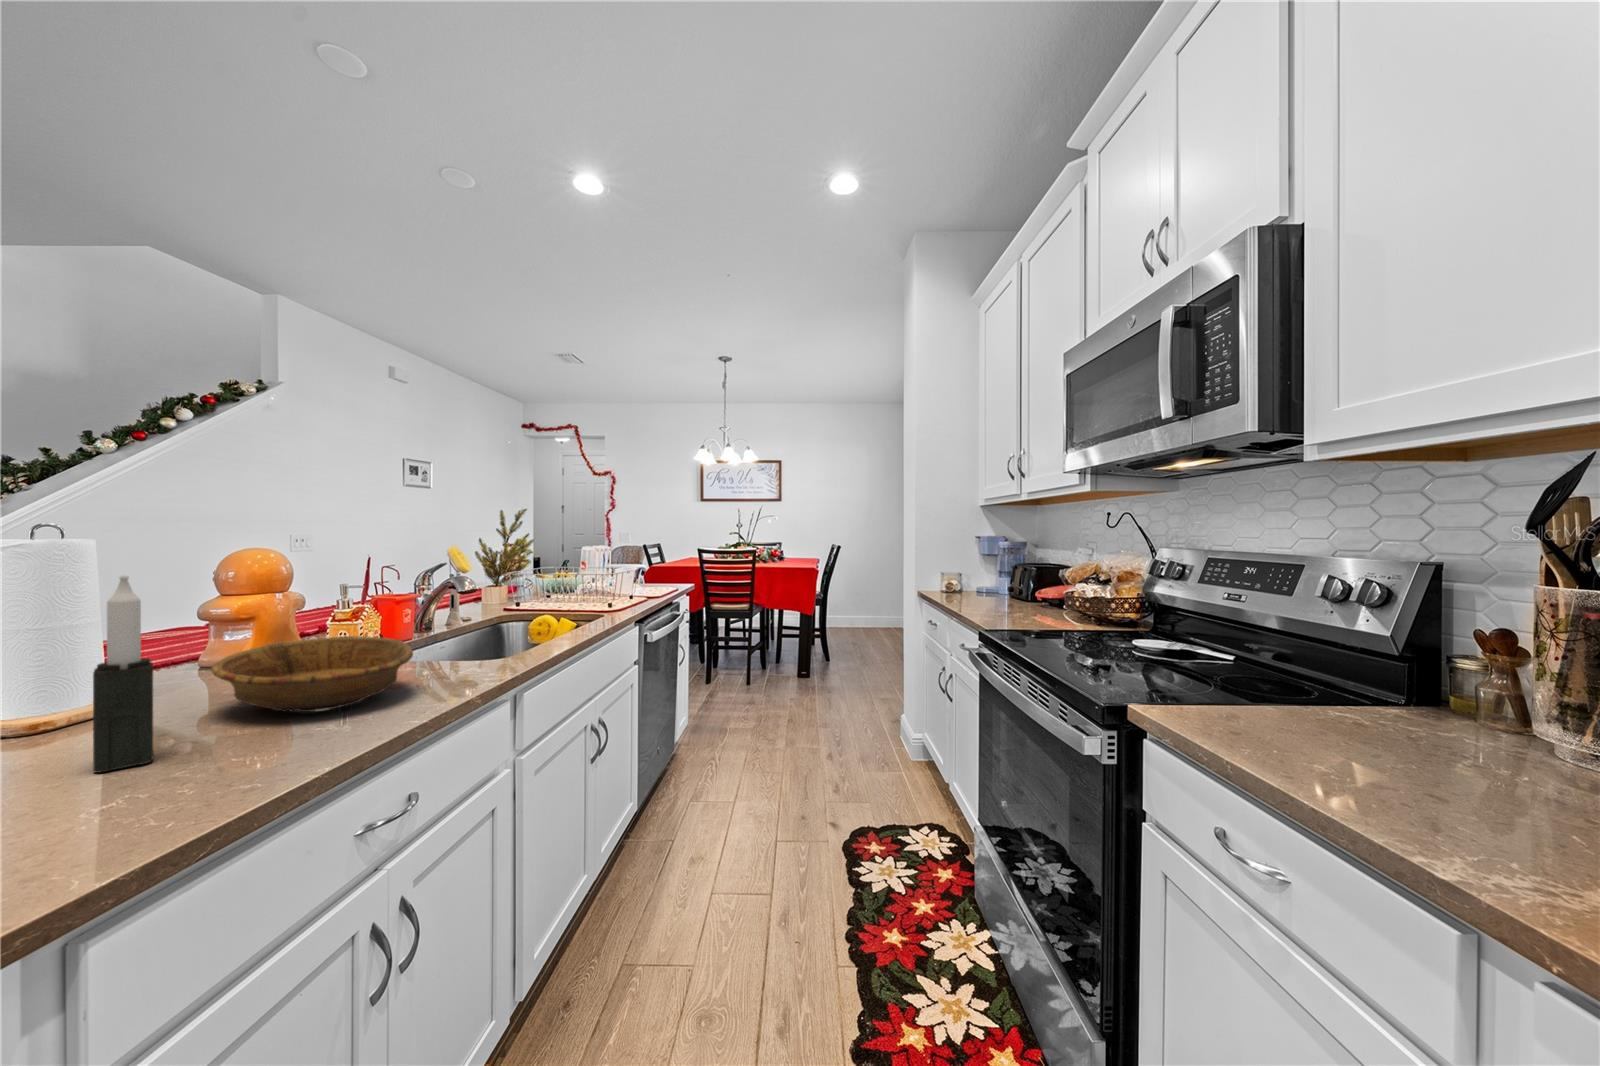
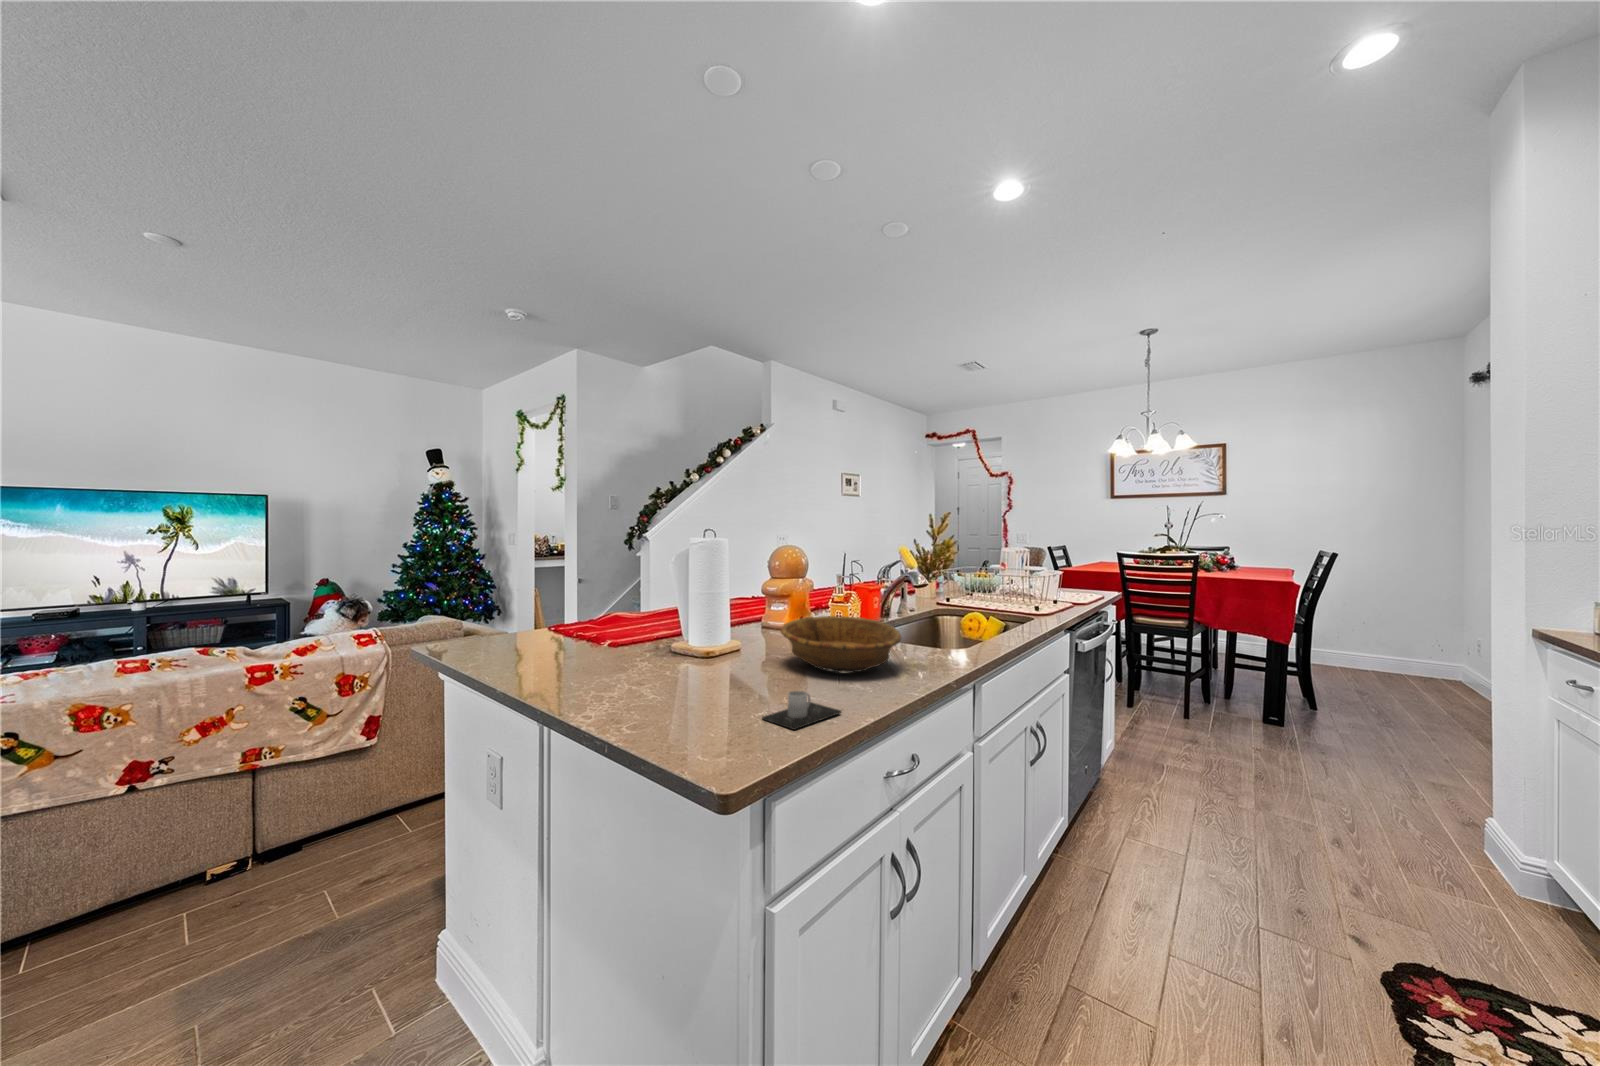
candle: present [93,575,153,773] -> none [739,562,767,692]
mug: none [107,756,277,818] -> present [762,691,841,730]

